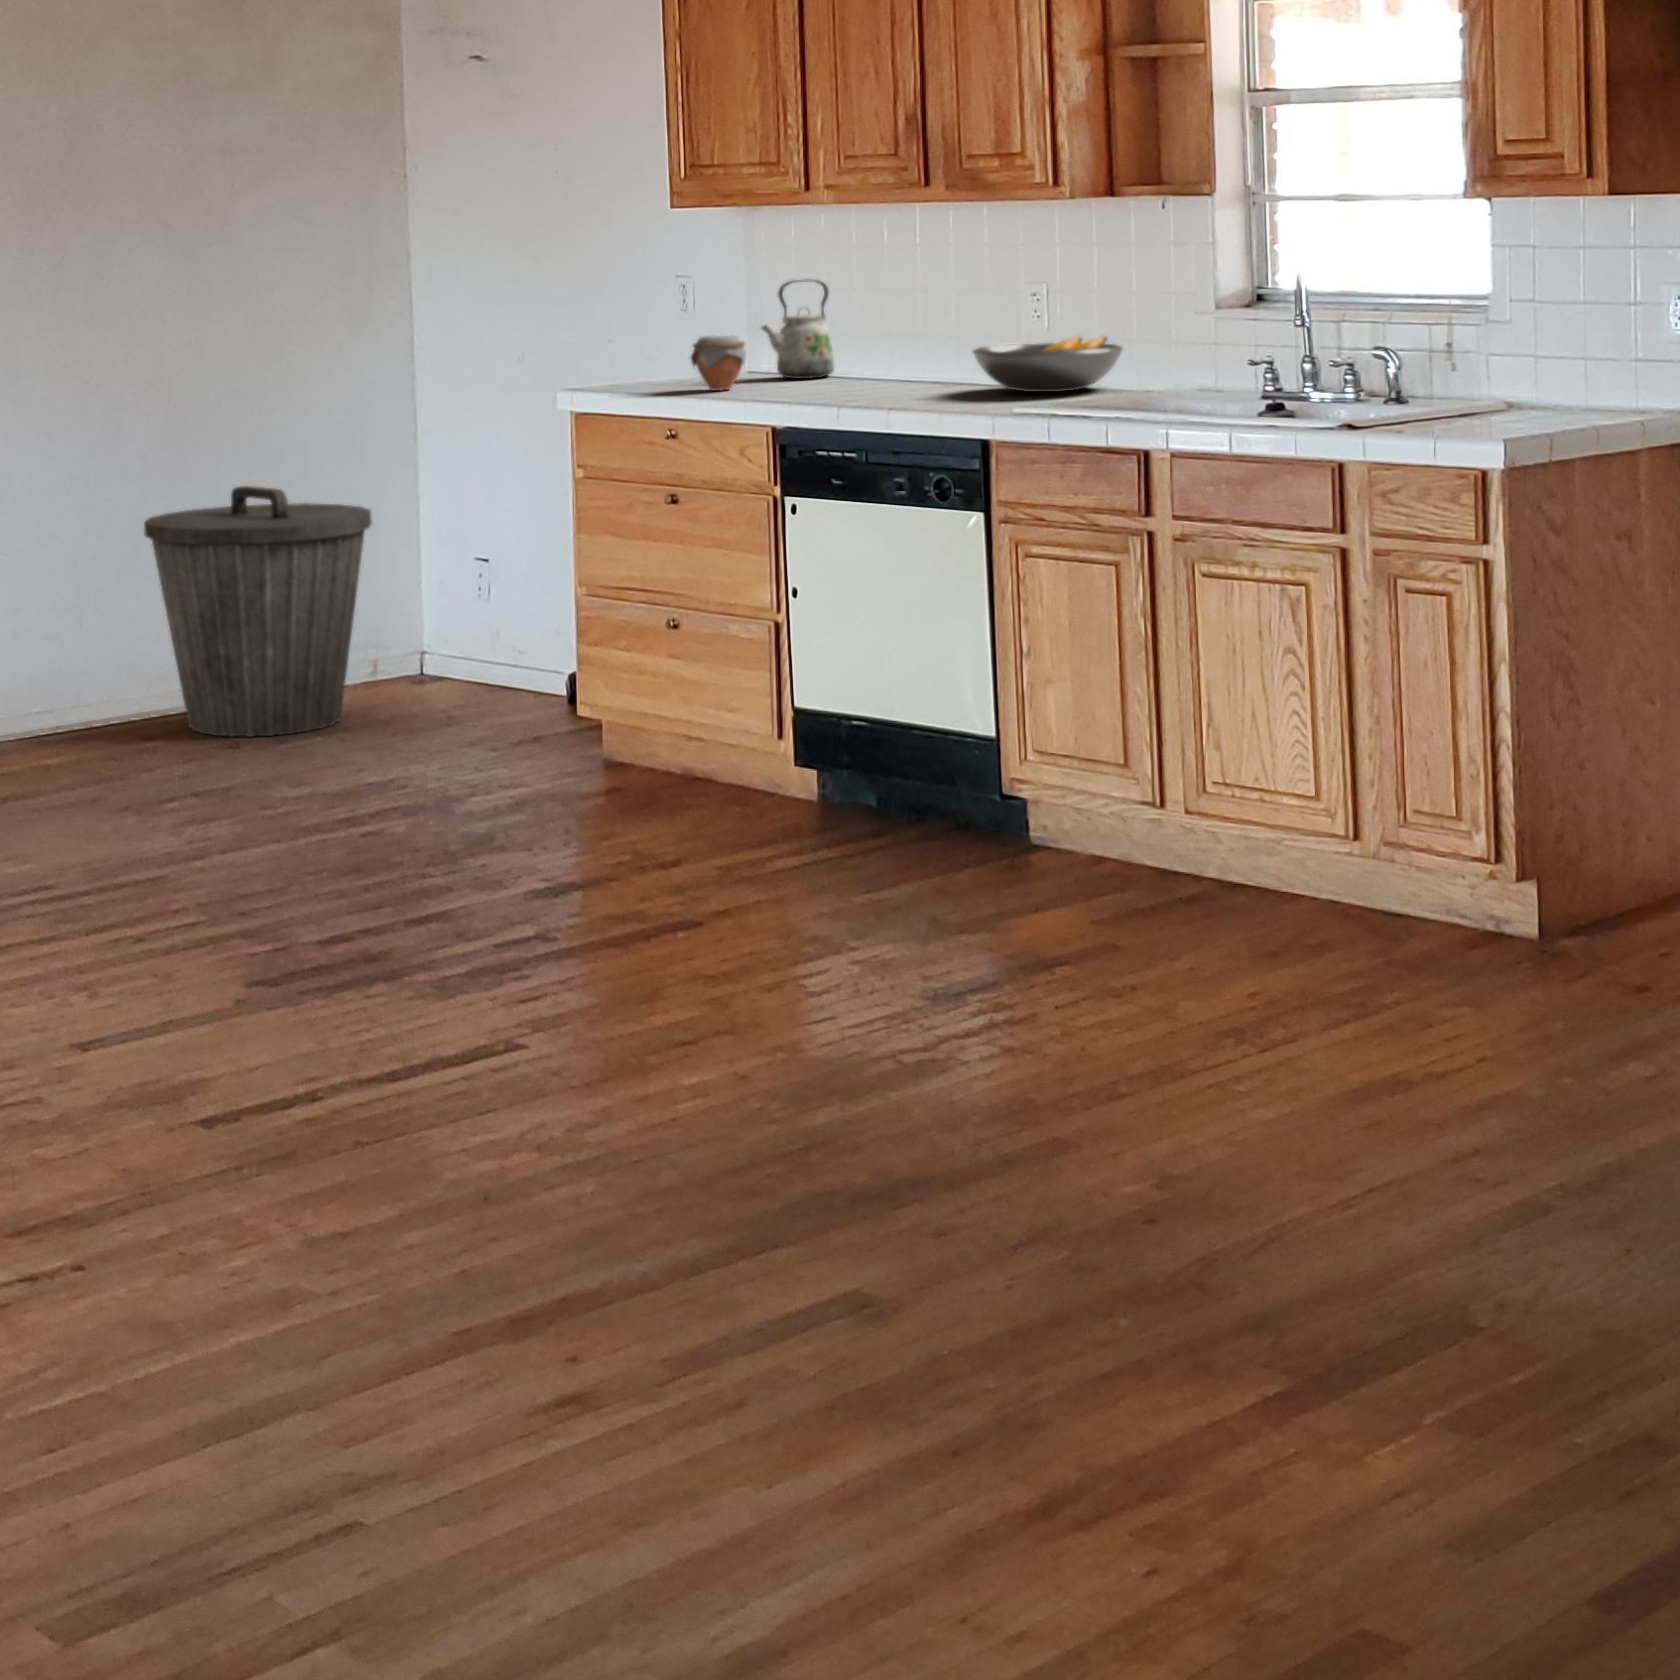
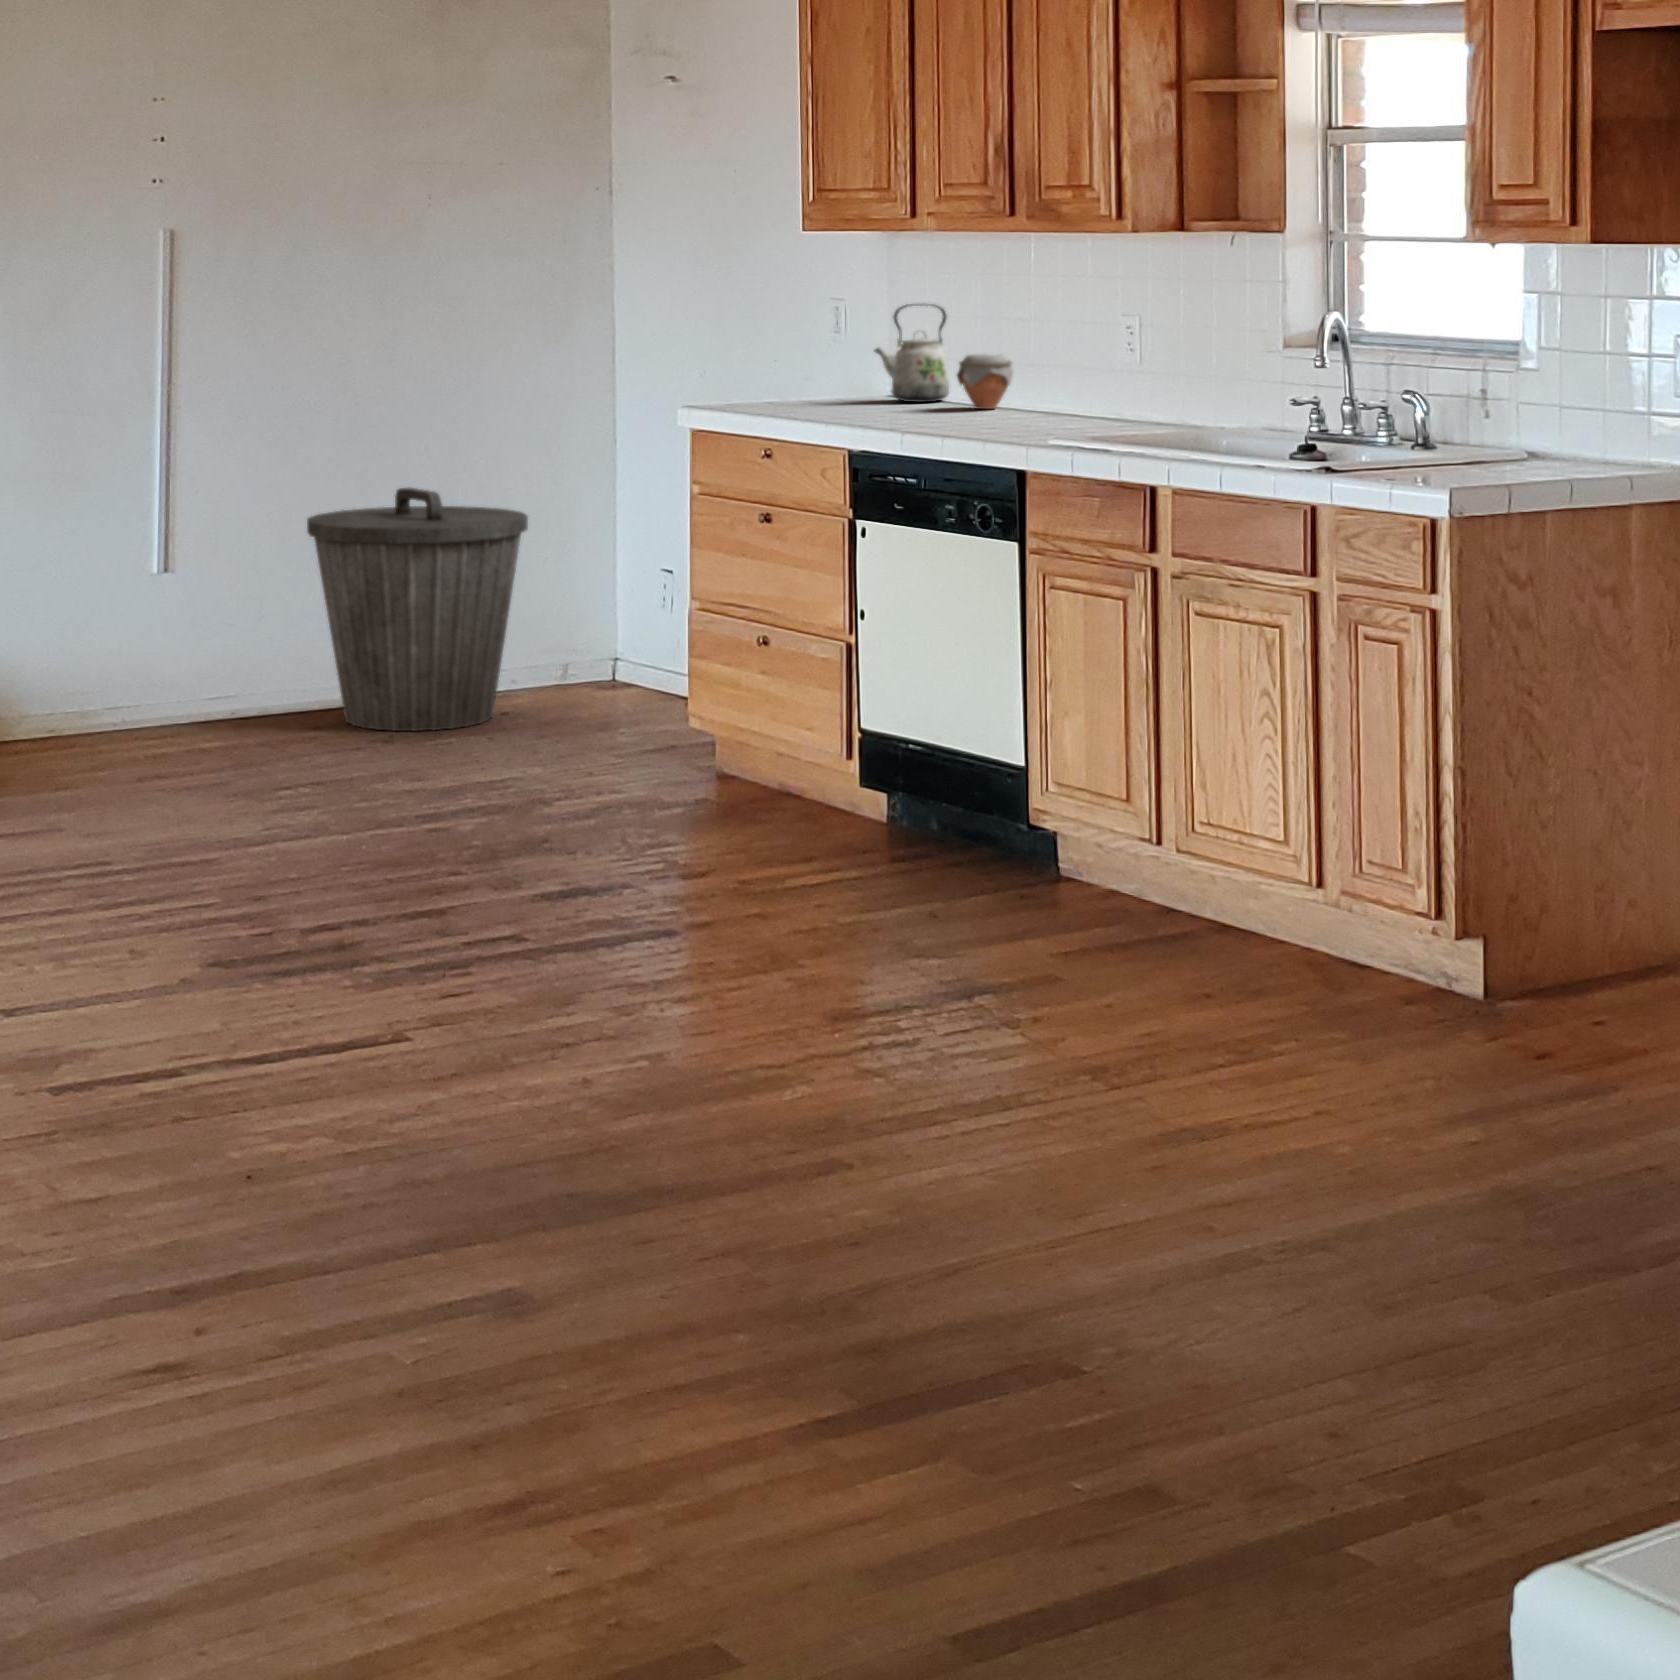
jar: present [691,335,746,391] -> present [957,354,1013,409]
fruit bowl: present [972,336,1123,392] -> none [1042,369,1194,424]

